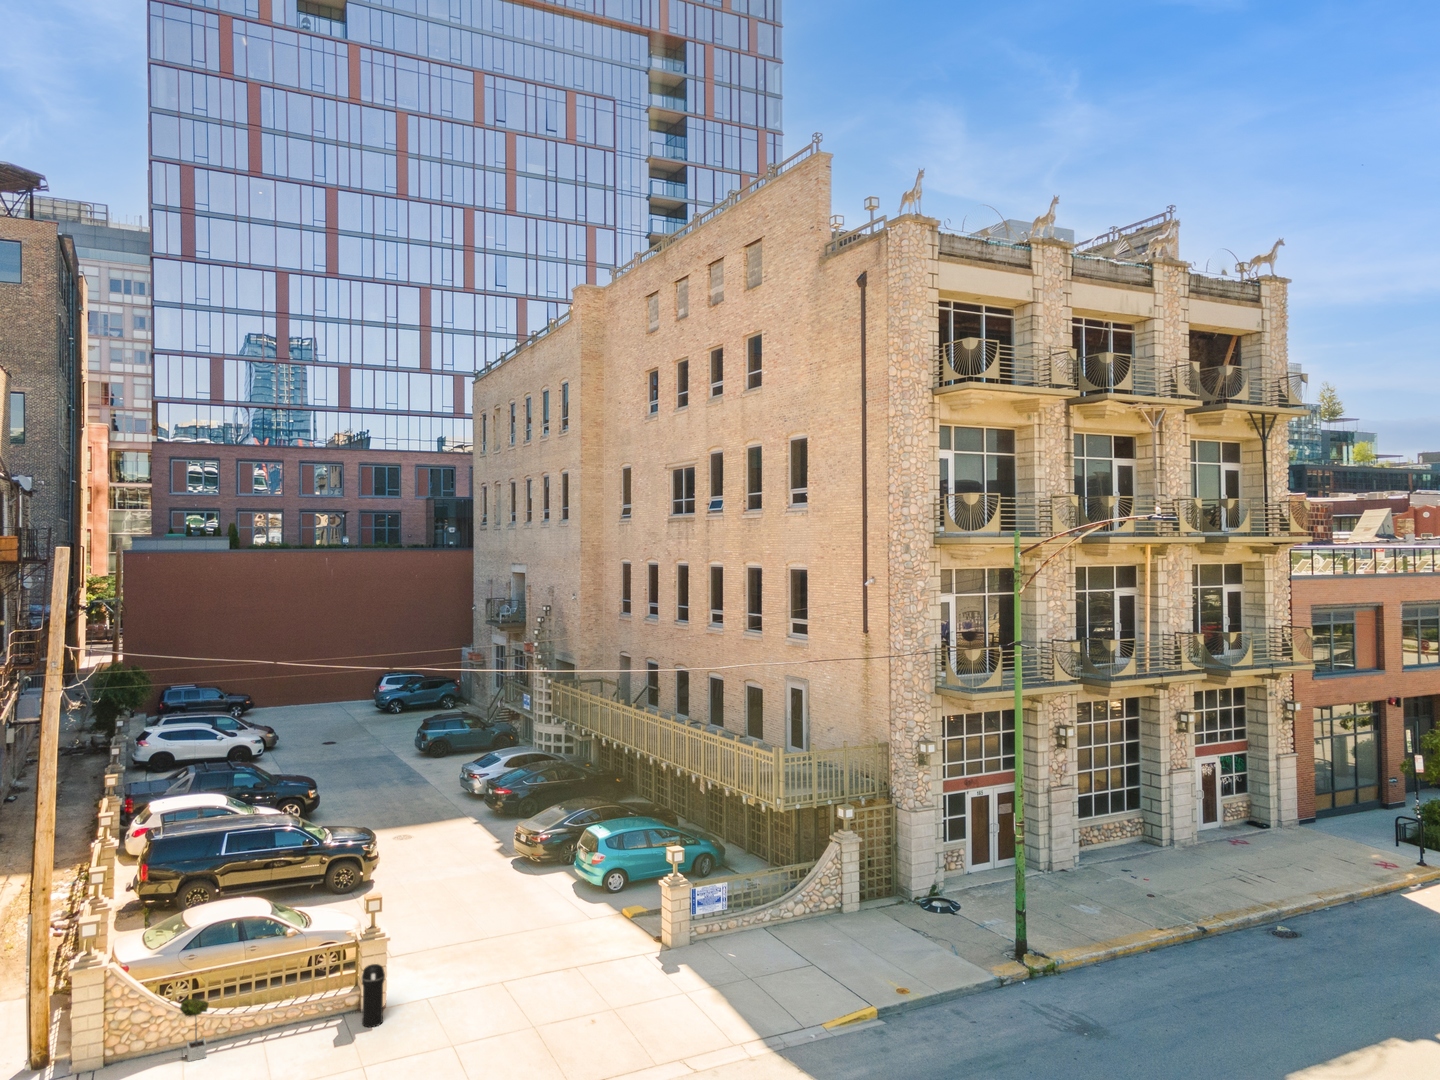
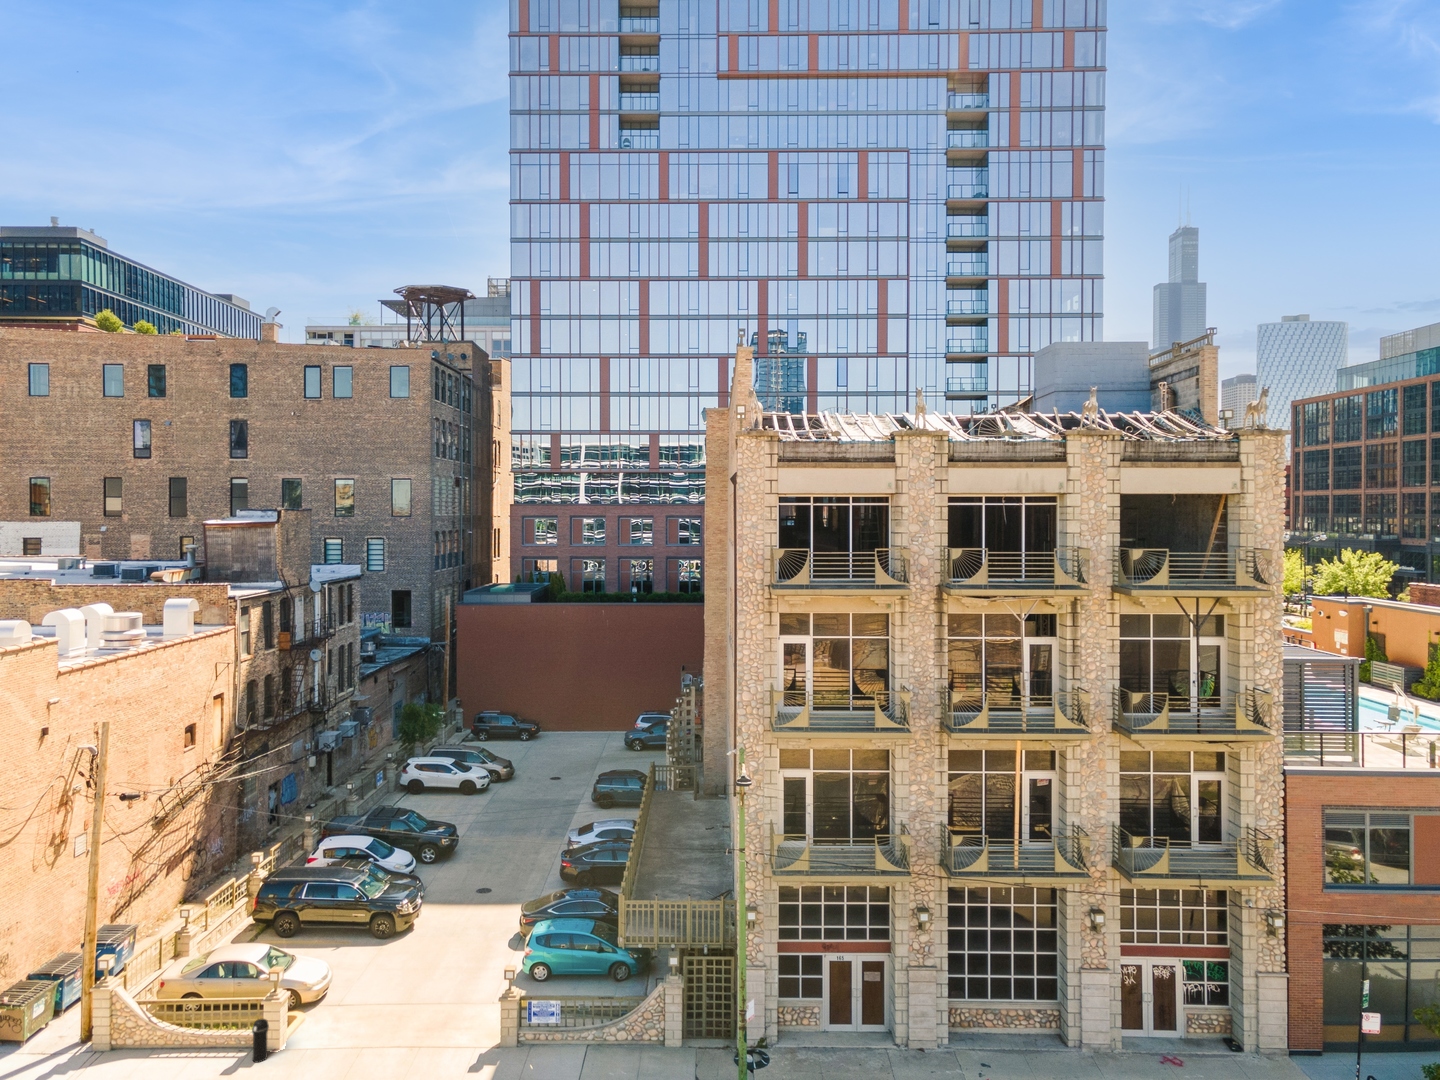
potted tree: present [180,999,209,1061] -> none [145,1019,164,1059]

